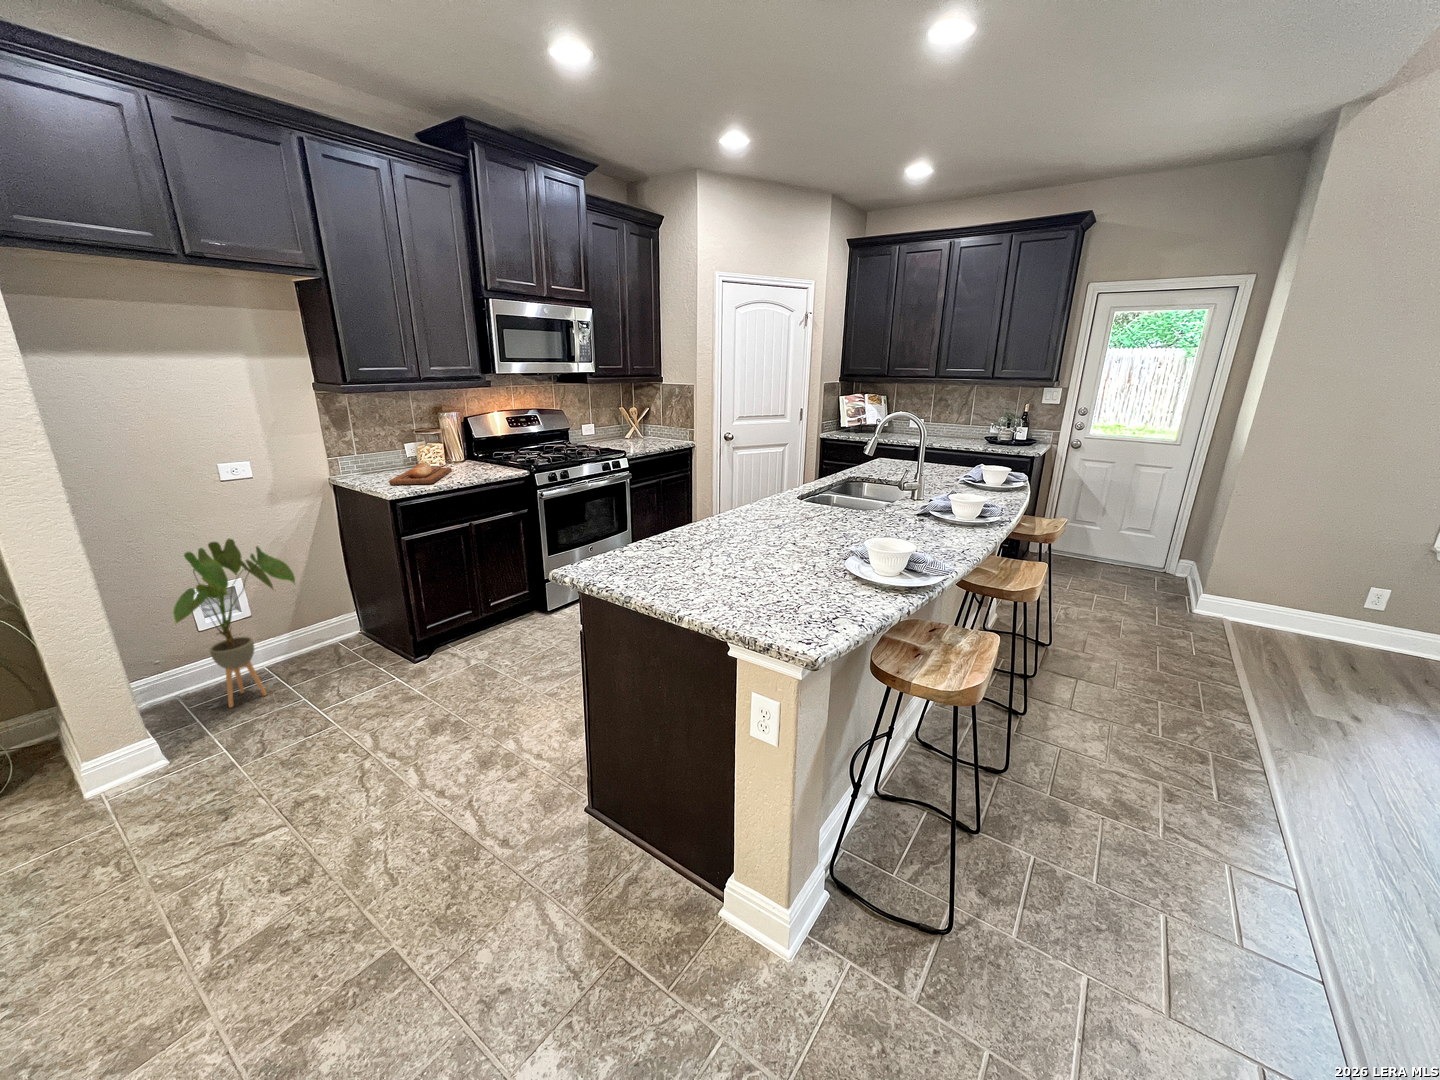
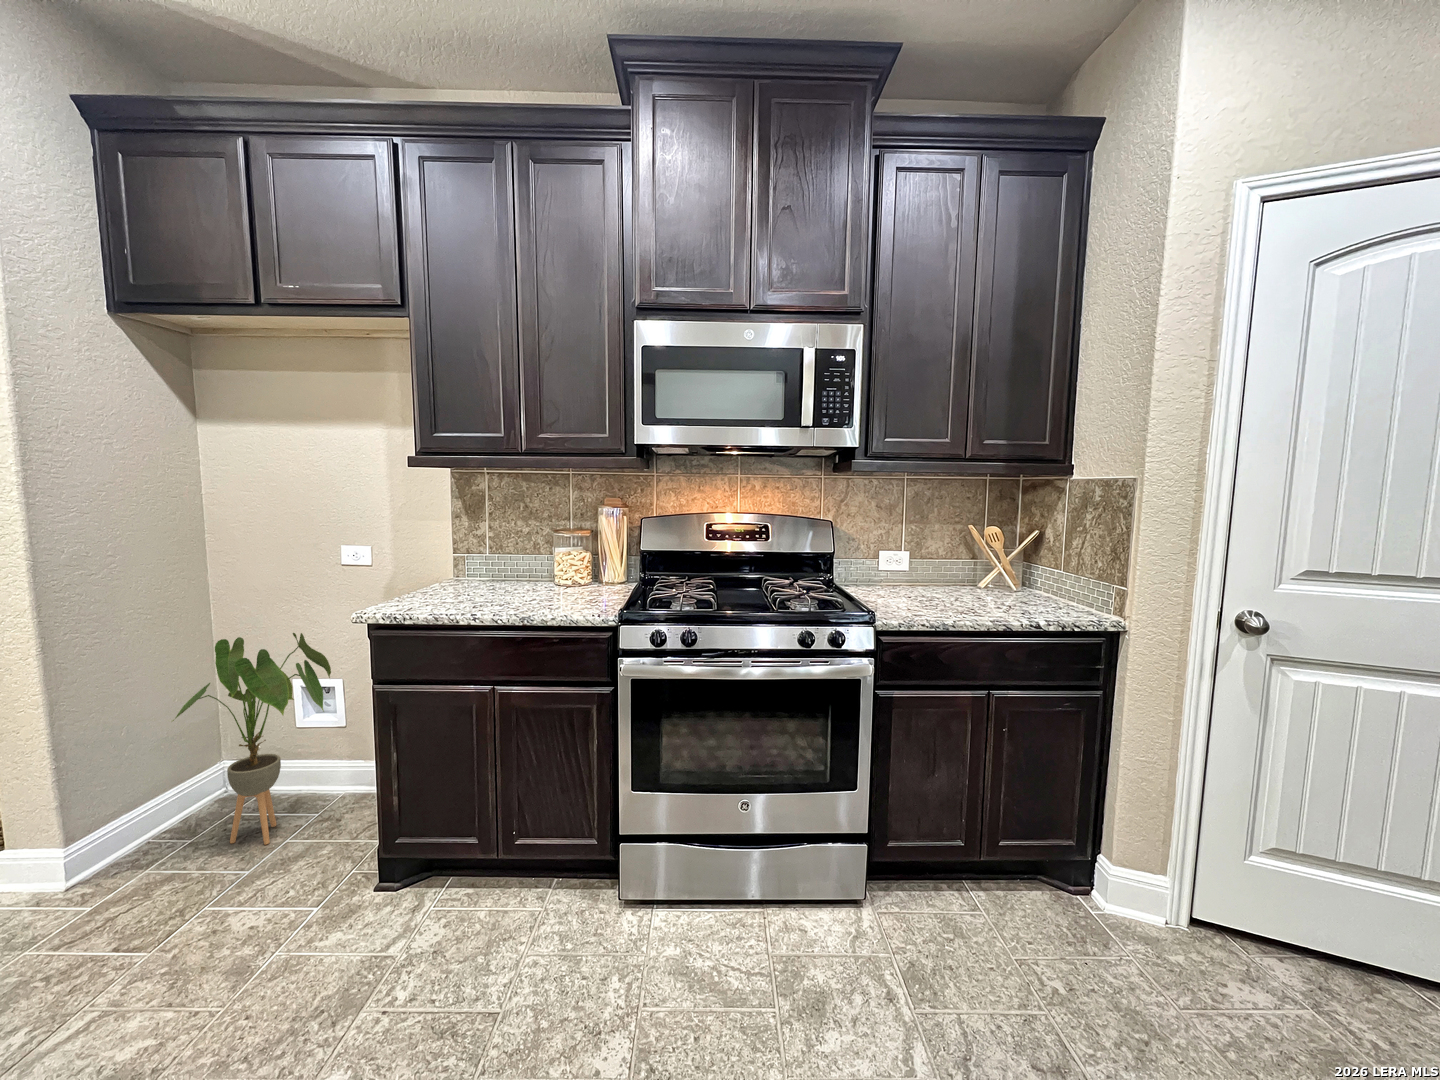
bread loaf: present [389,462,452,485] -> none [420,575,548,608]

